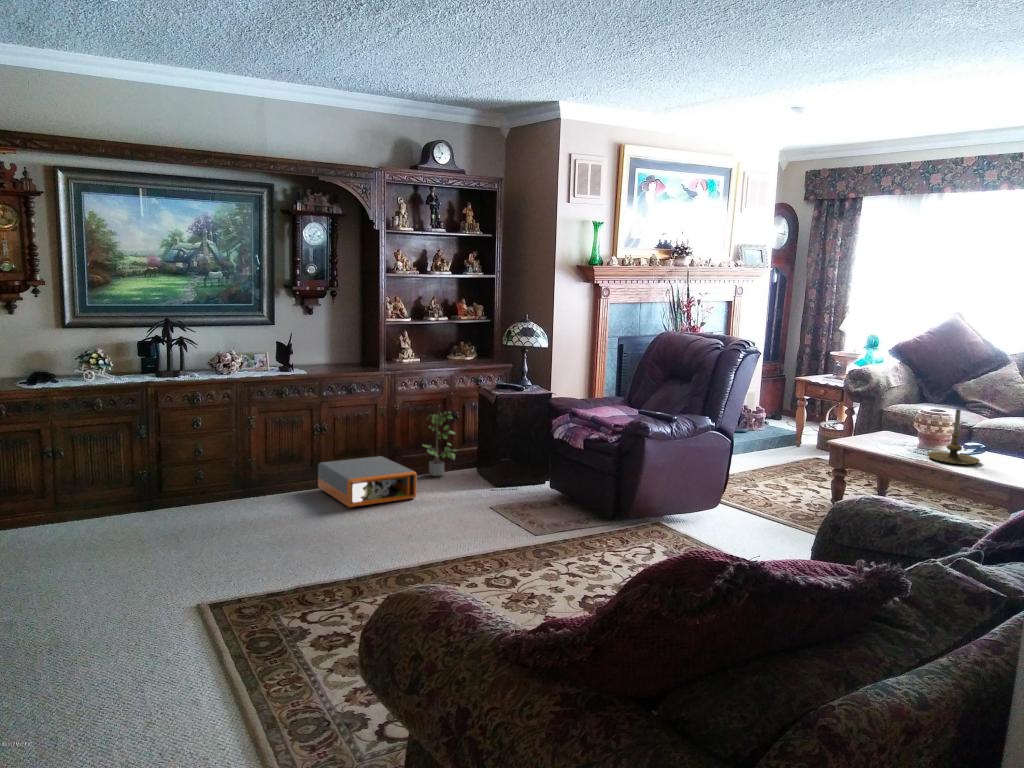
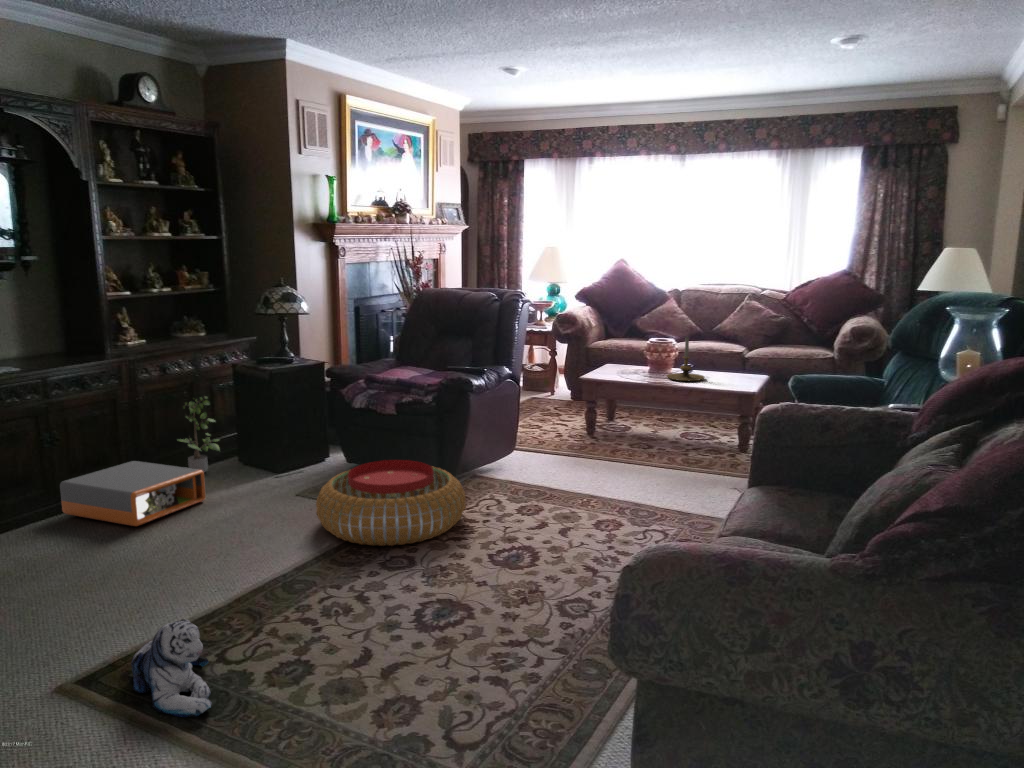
pouf: none [463,489,604,572] -> present [316,460,465,546]
plush toy: none [218,577,280,654] -> present [131,619,212,717]

